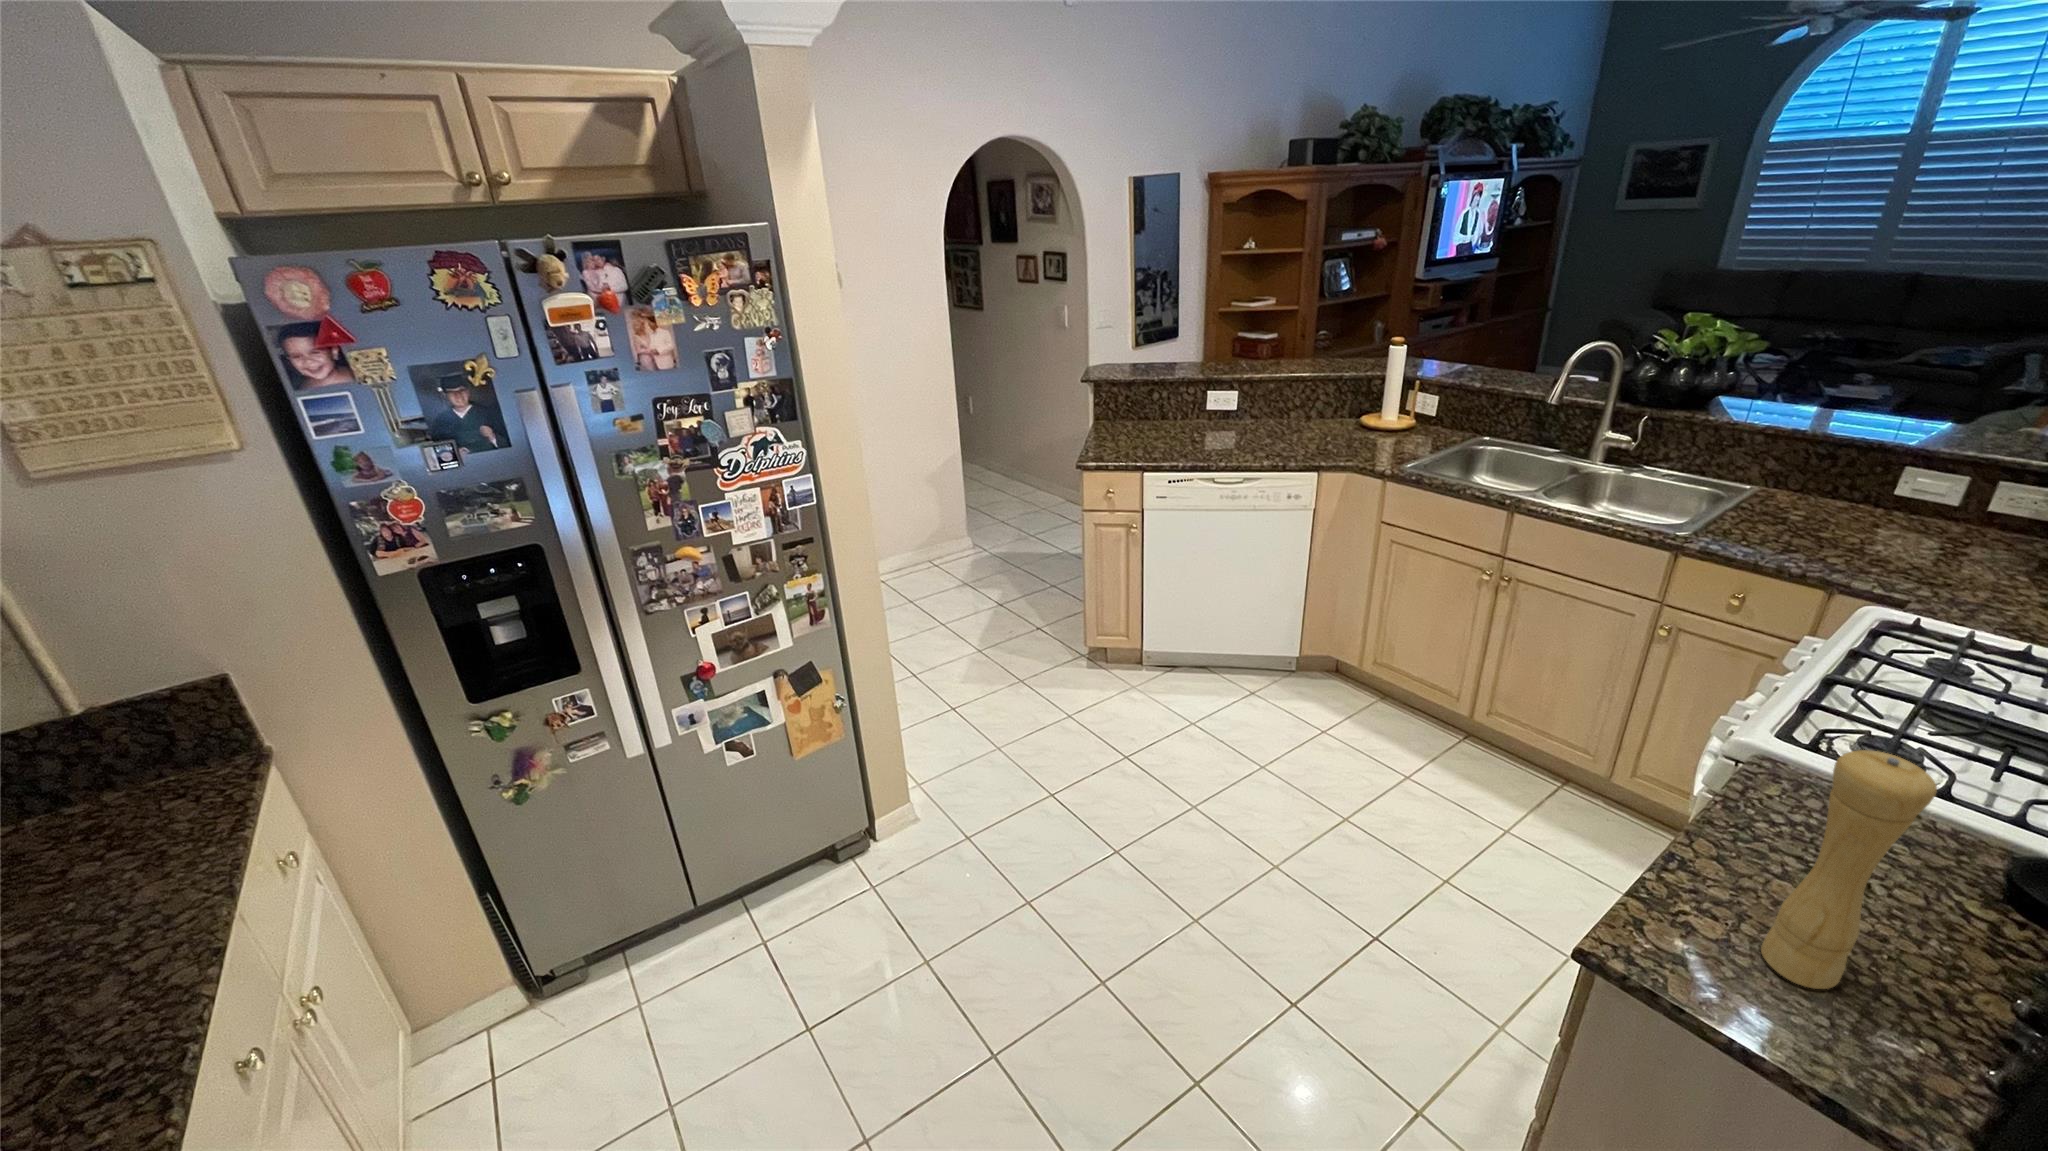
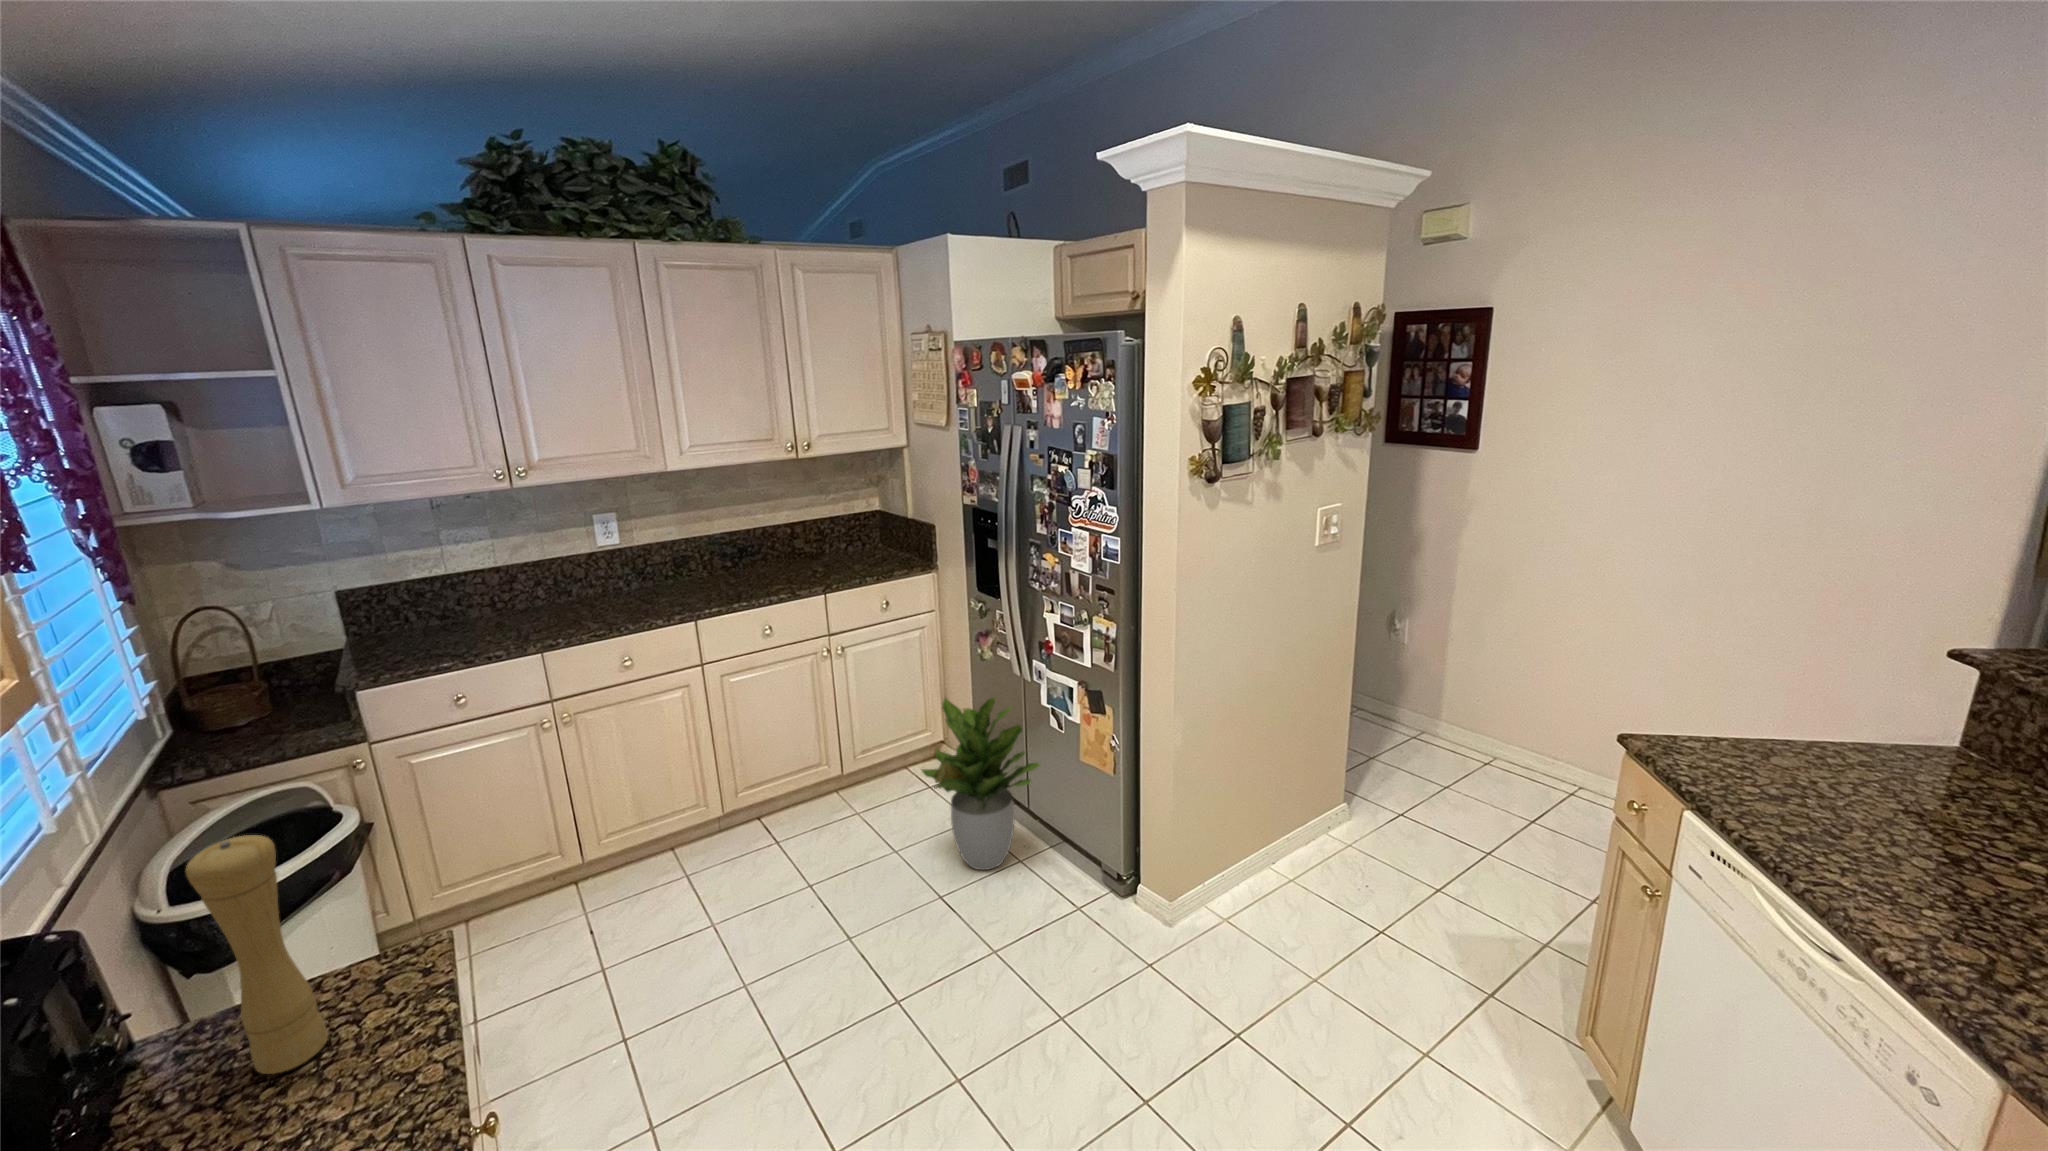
potted plant: none [620,767,790,1006] -> present [922,697,1040,870]

